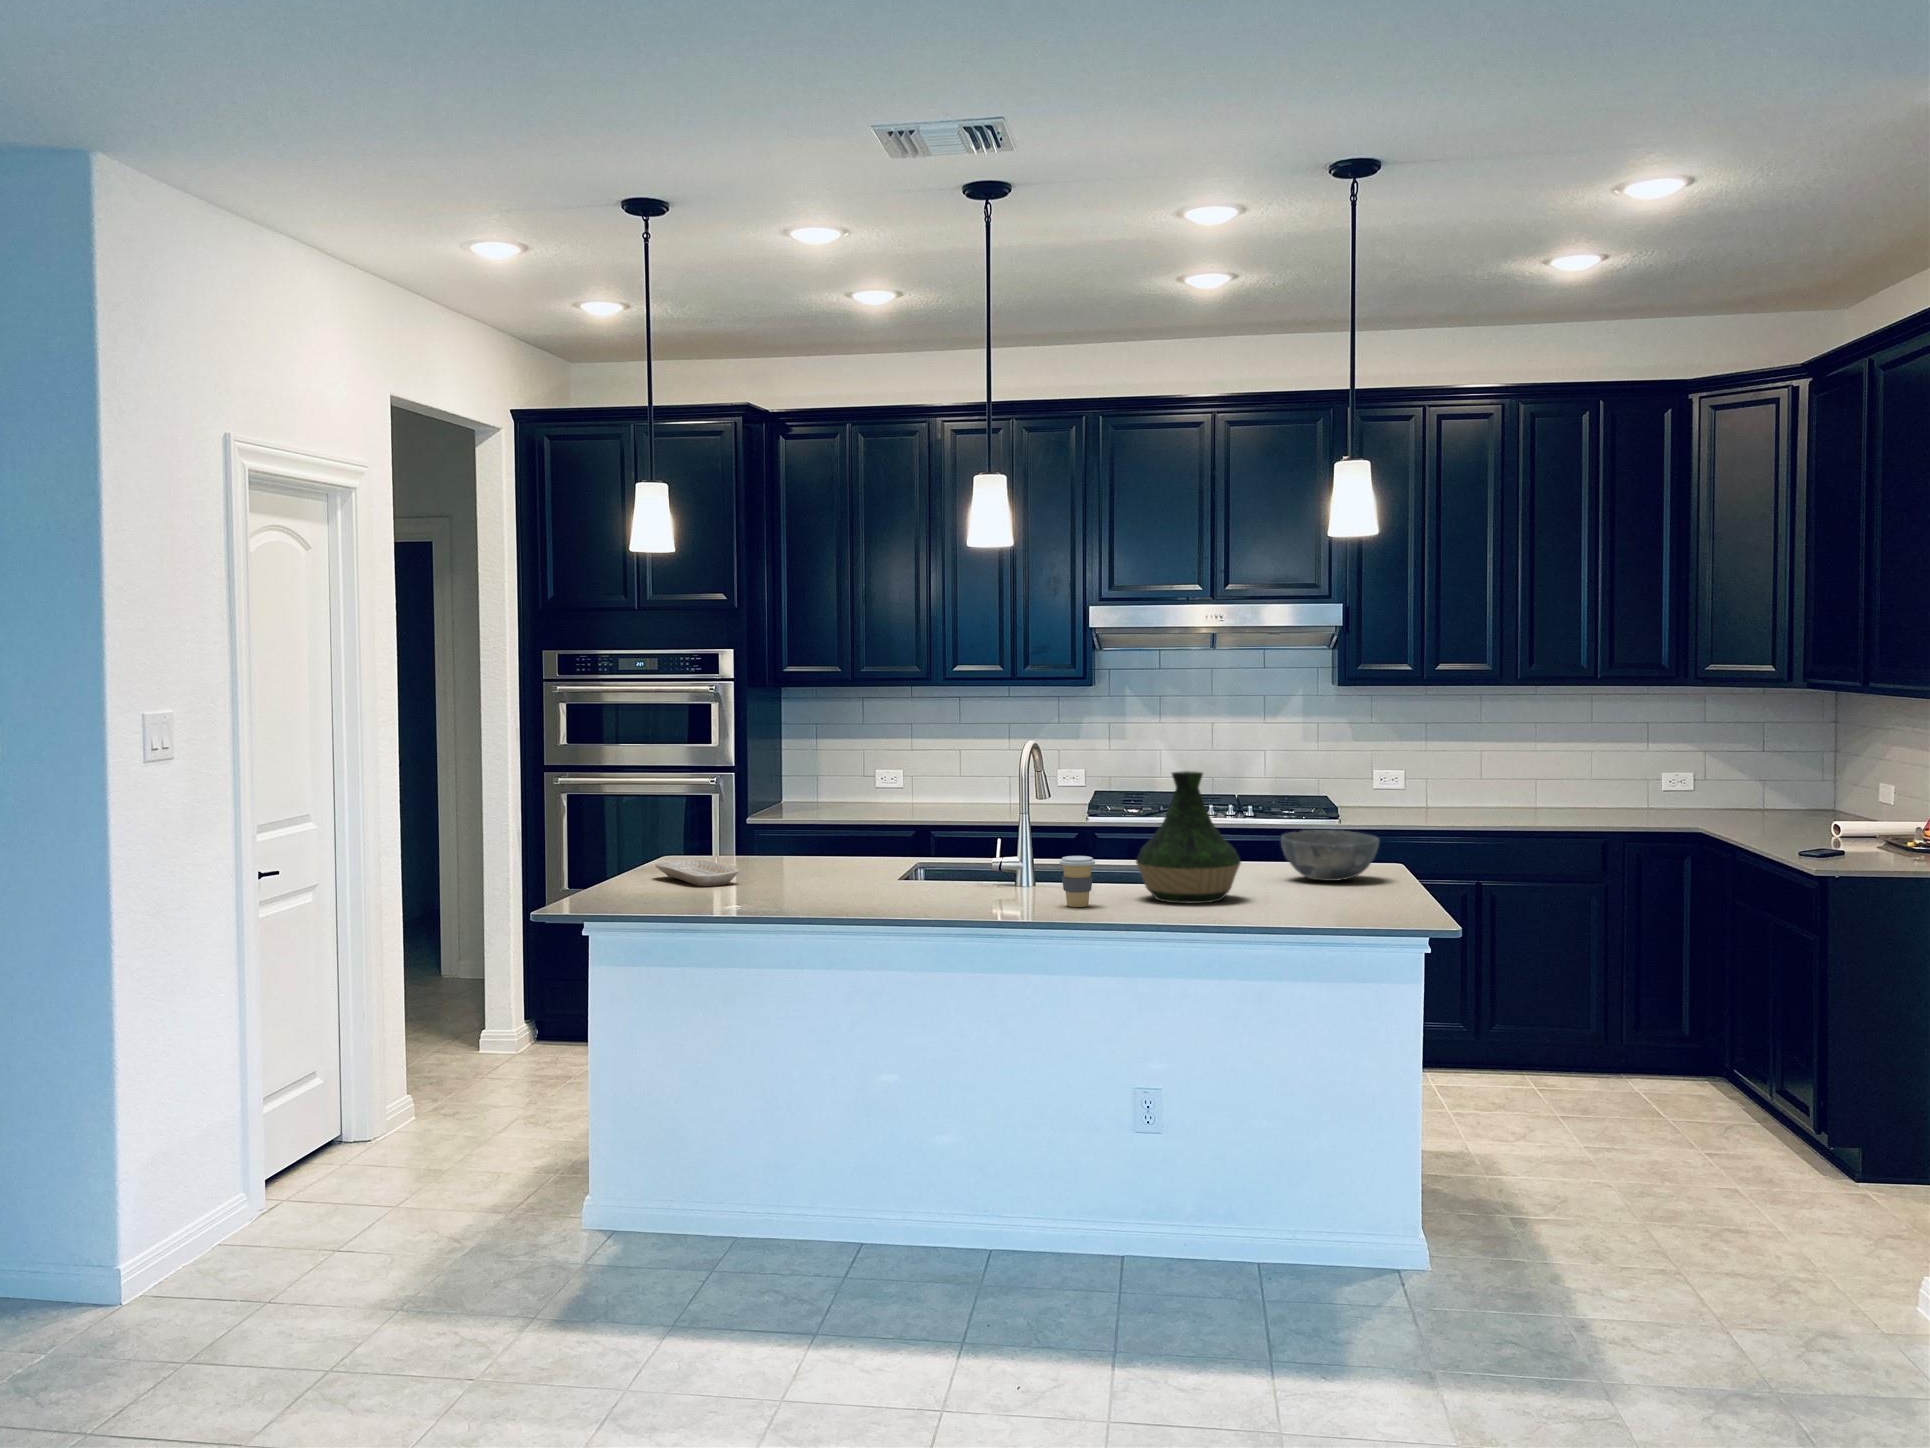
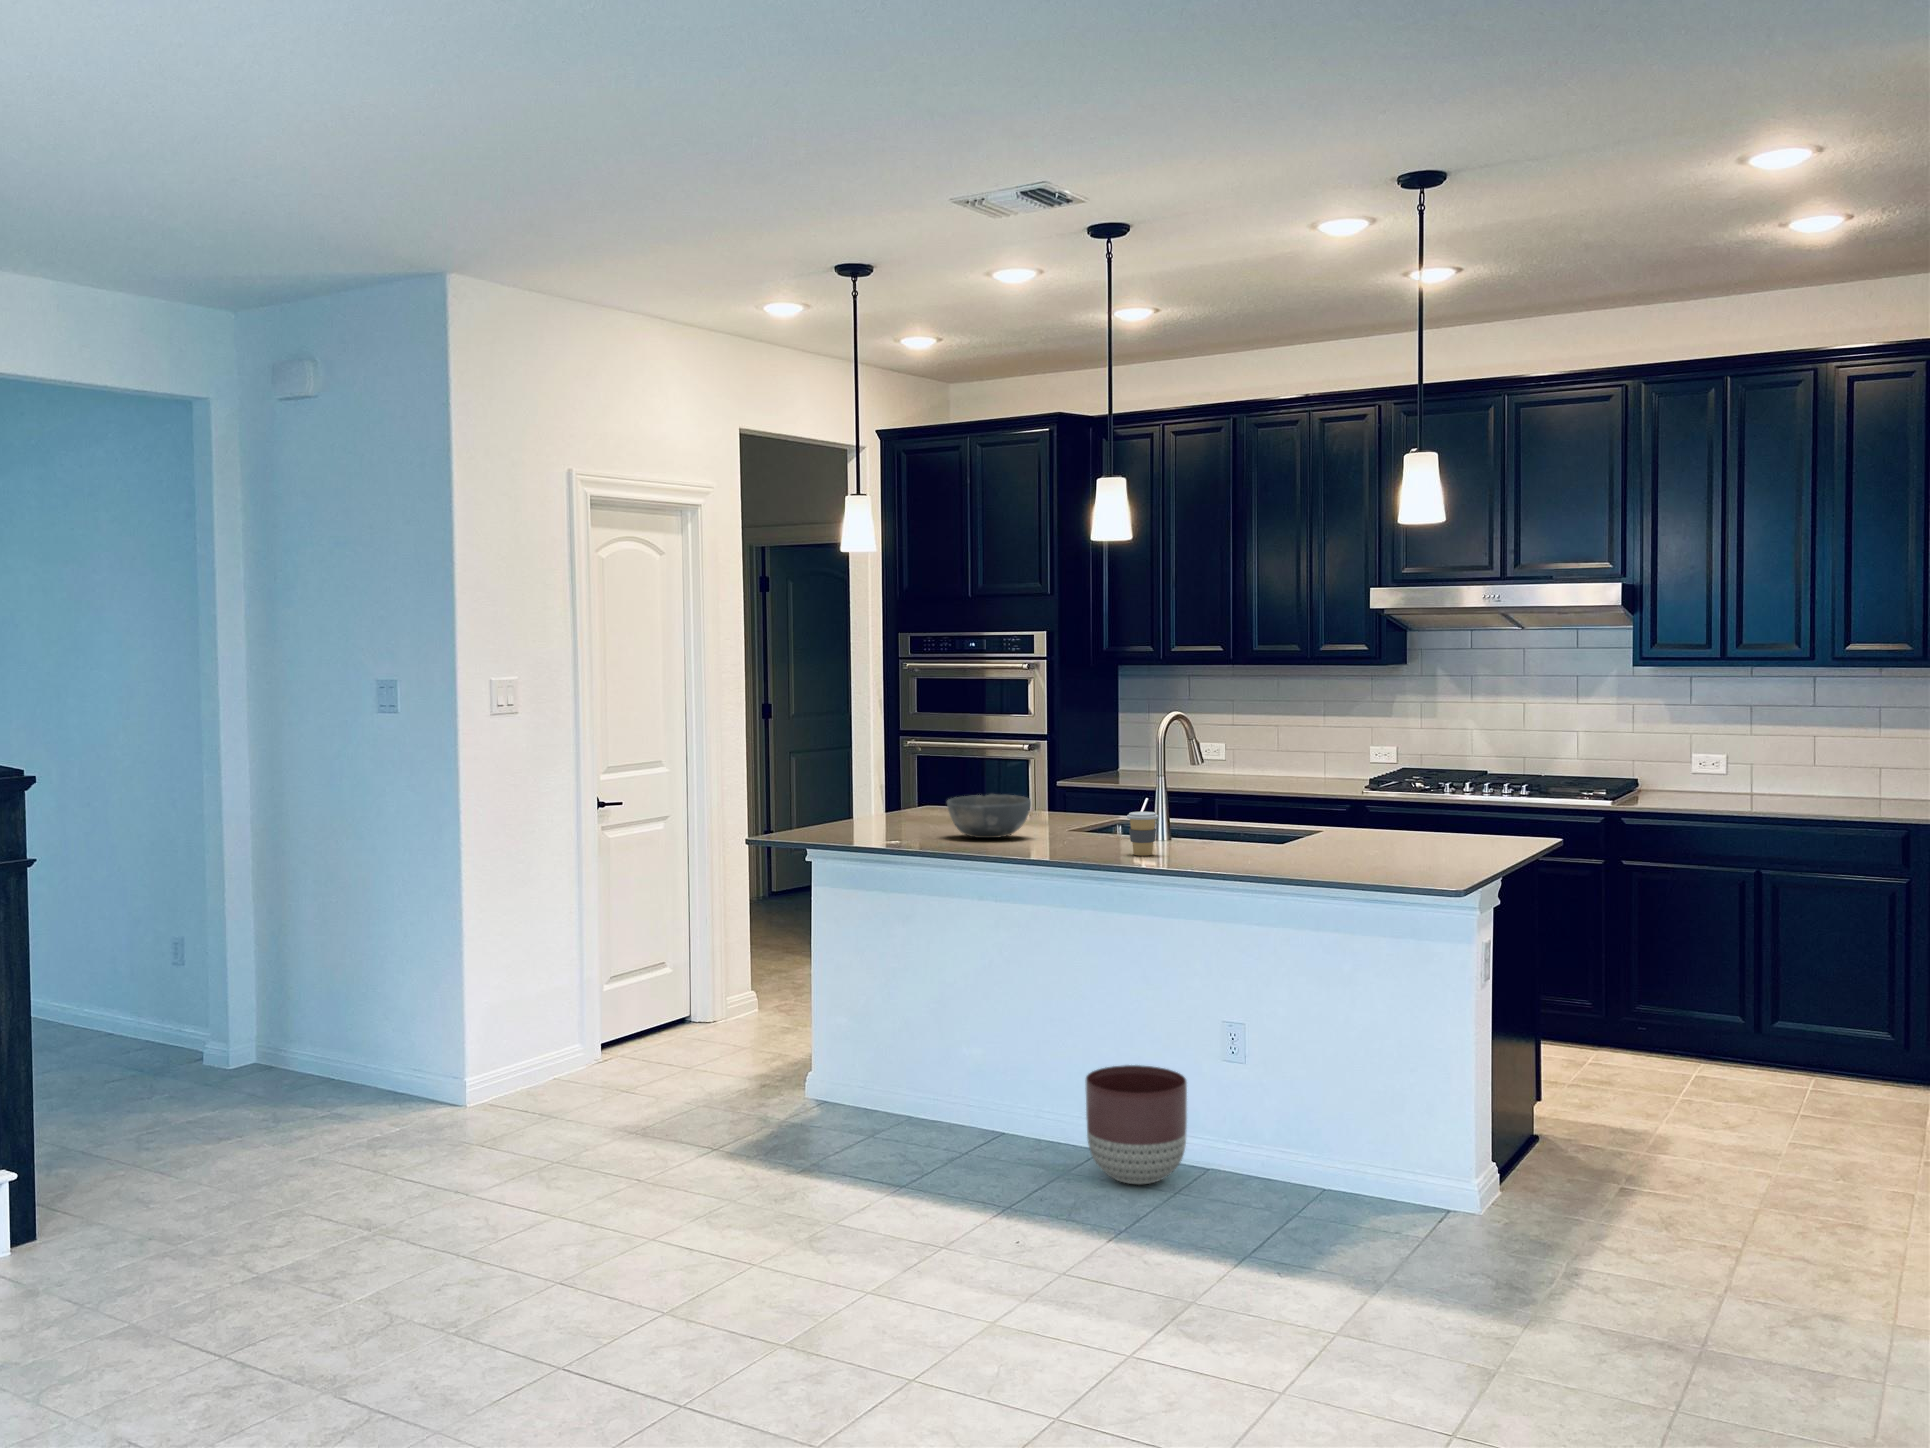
vase: present [1136,771,1241,903] -> none [1207,742,1302,860]
bowl: present [1281,830,1379,881] -> present [947,794,1031,838]
tray: present [655,860,739,886] -> none [888,807,939,828]
planter: none [1020,1148,1136,1289] -> present [1085,1065,1187,1185]

